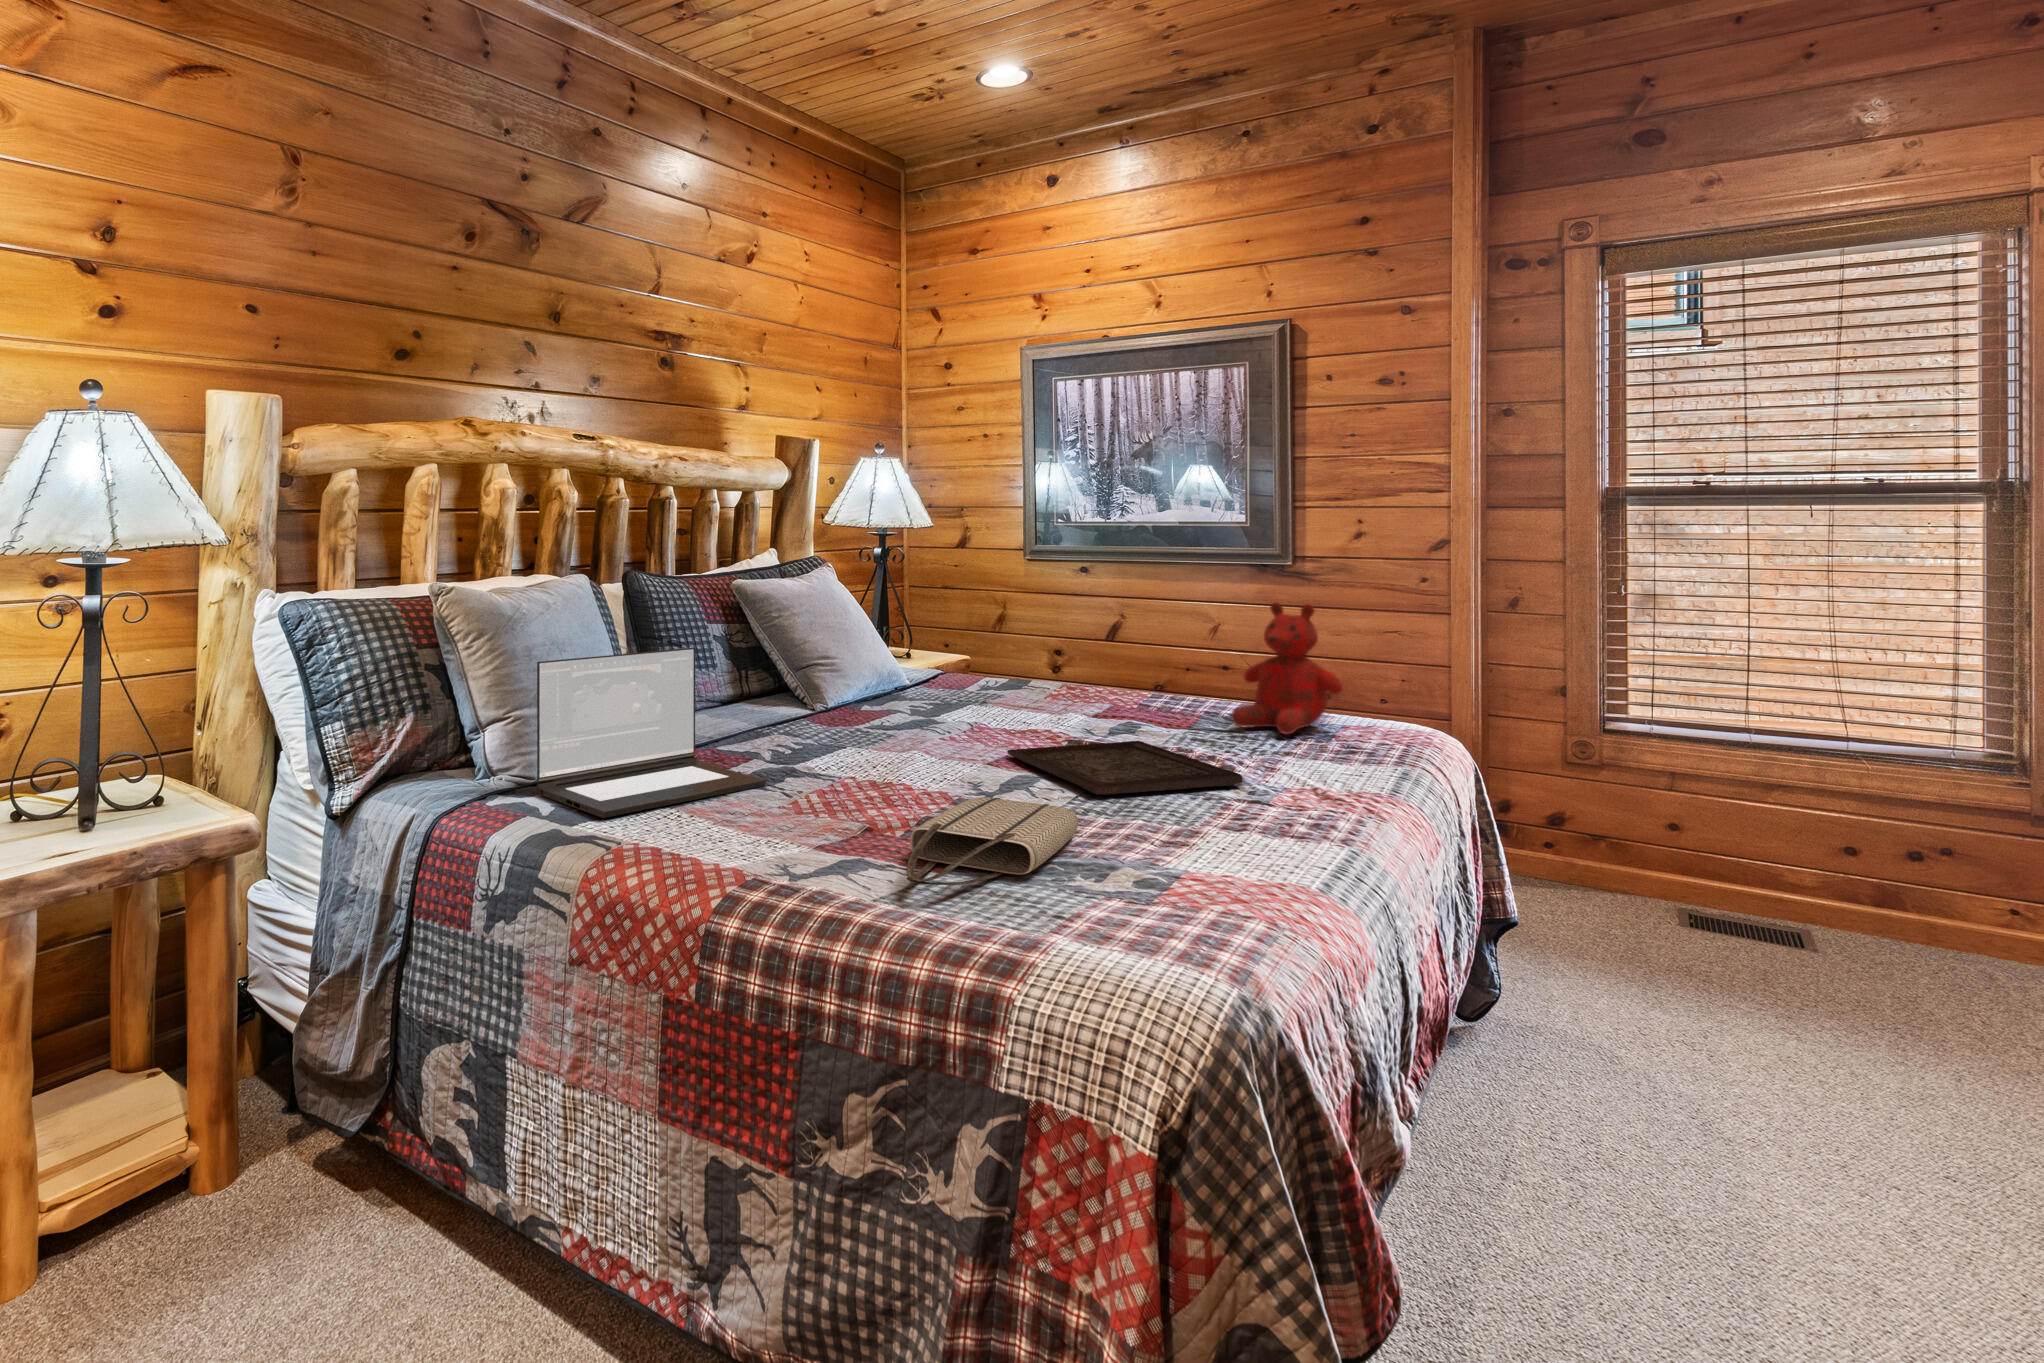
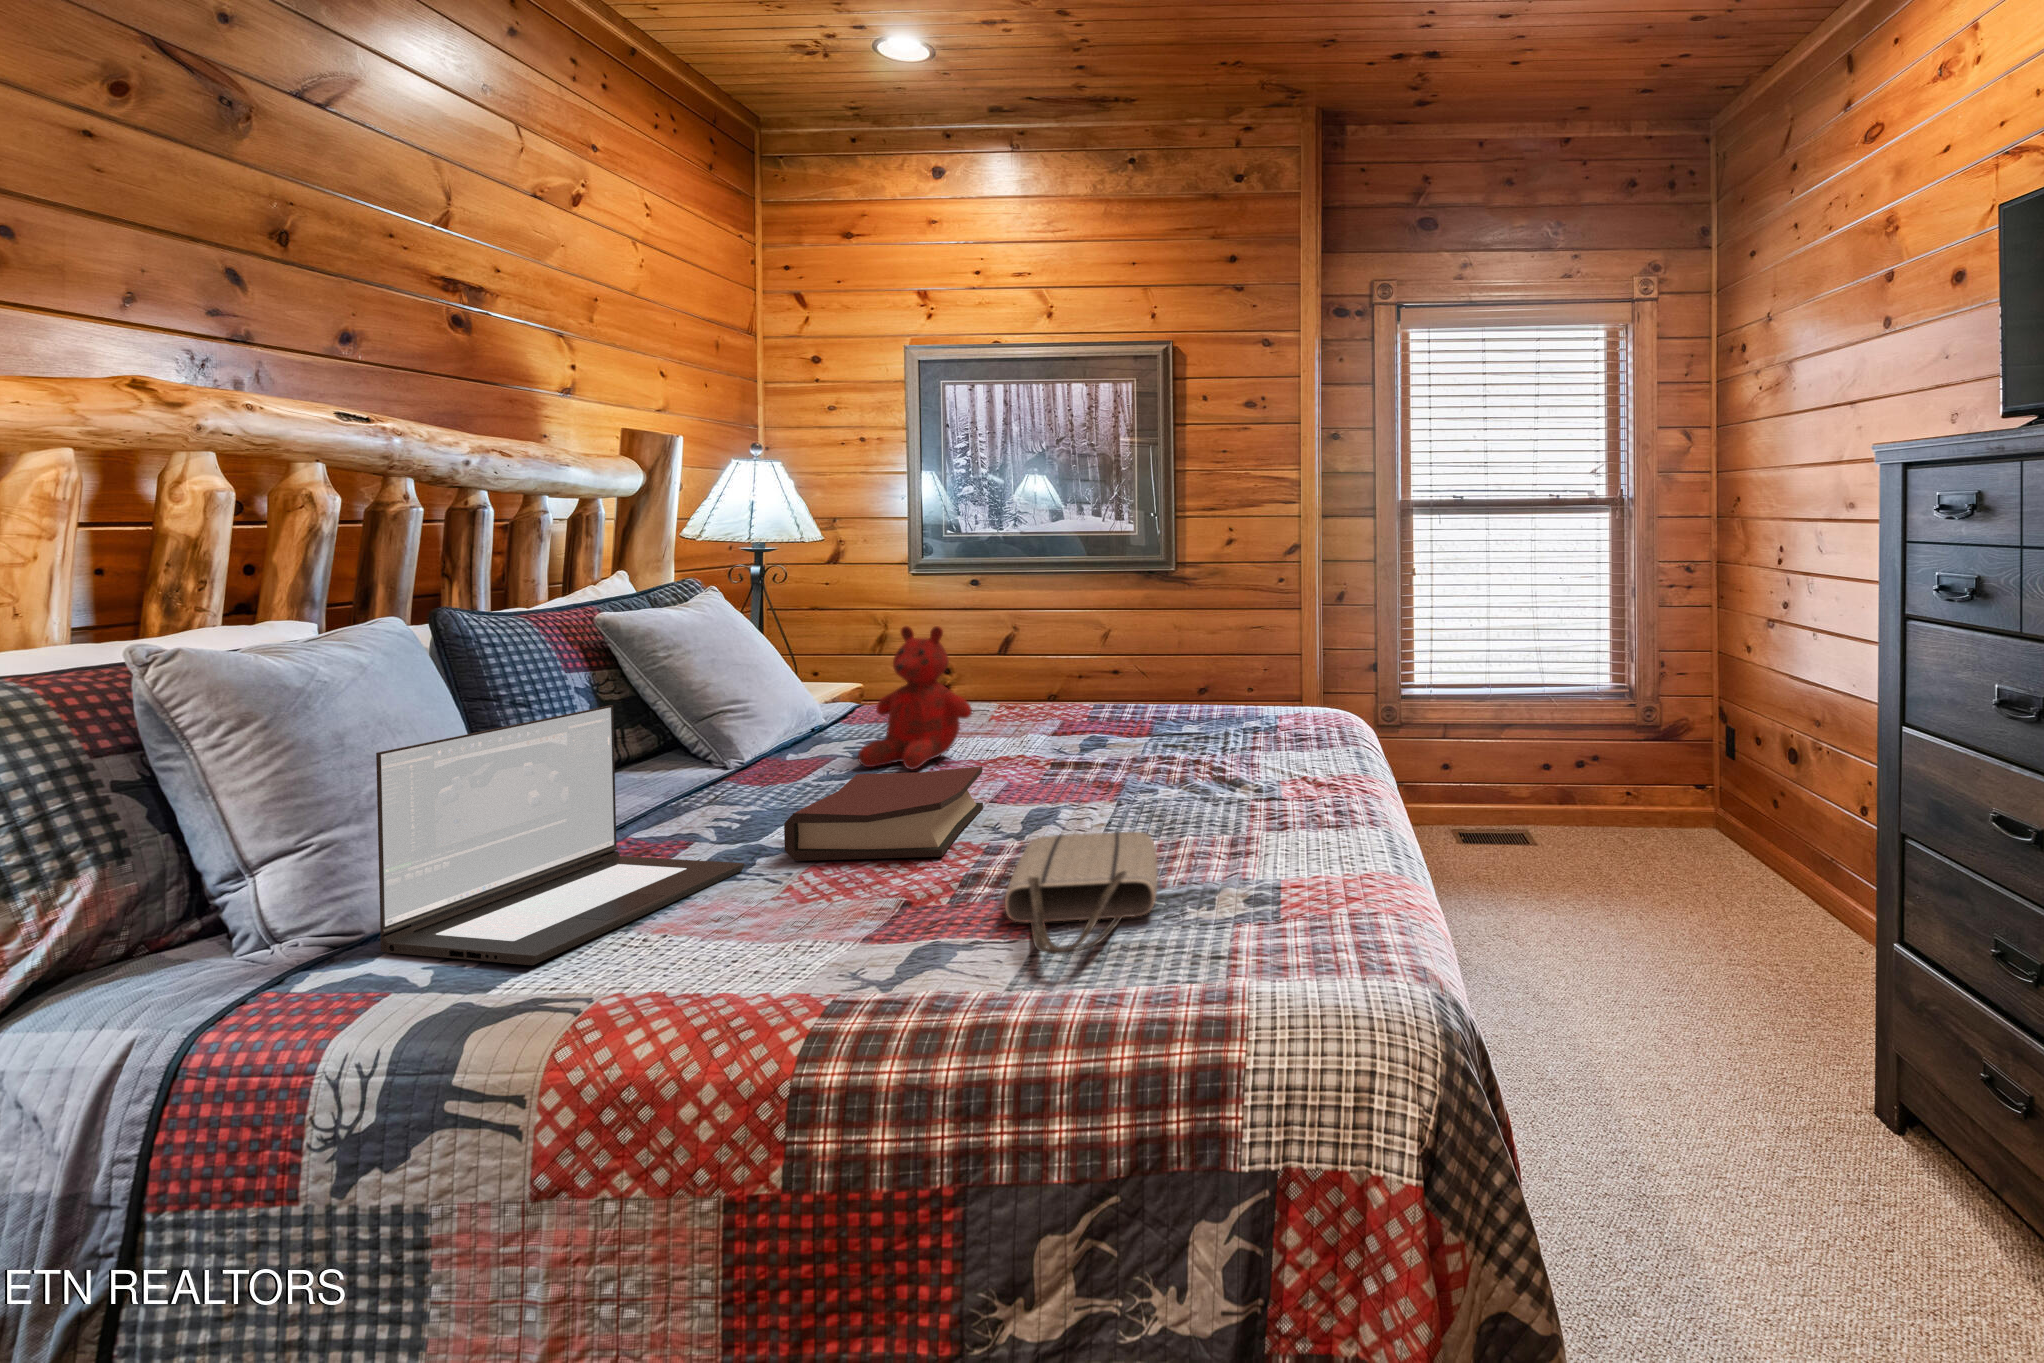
teddy bear: present [1231,602,1343,734] -> present [858,626,972,769]
hardback book: none [797,727,975,801] -> present [784,766,983,861]
tray: present [1007,741,1242,795] -> none [1003,749,1247,812]

